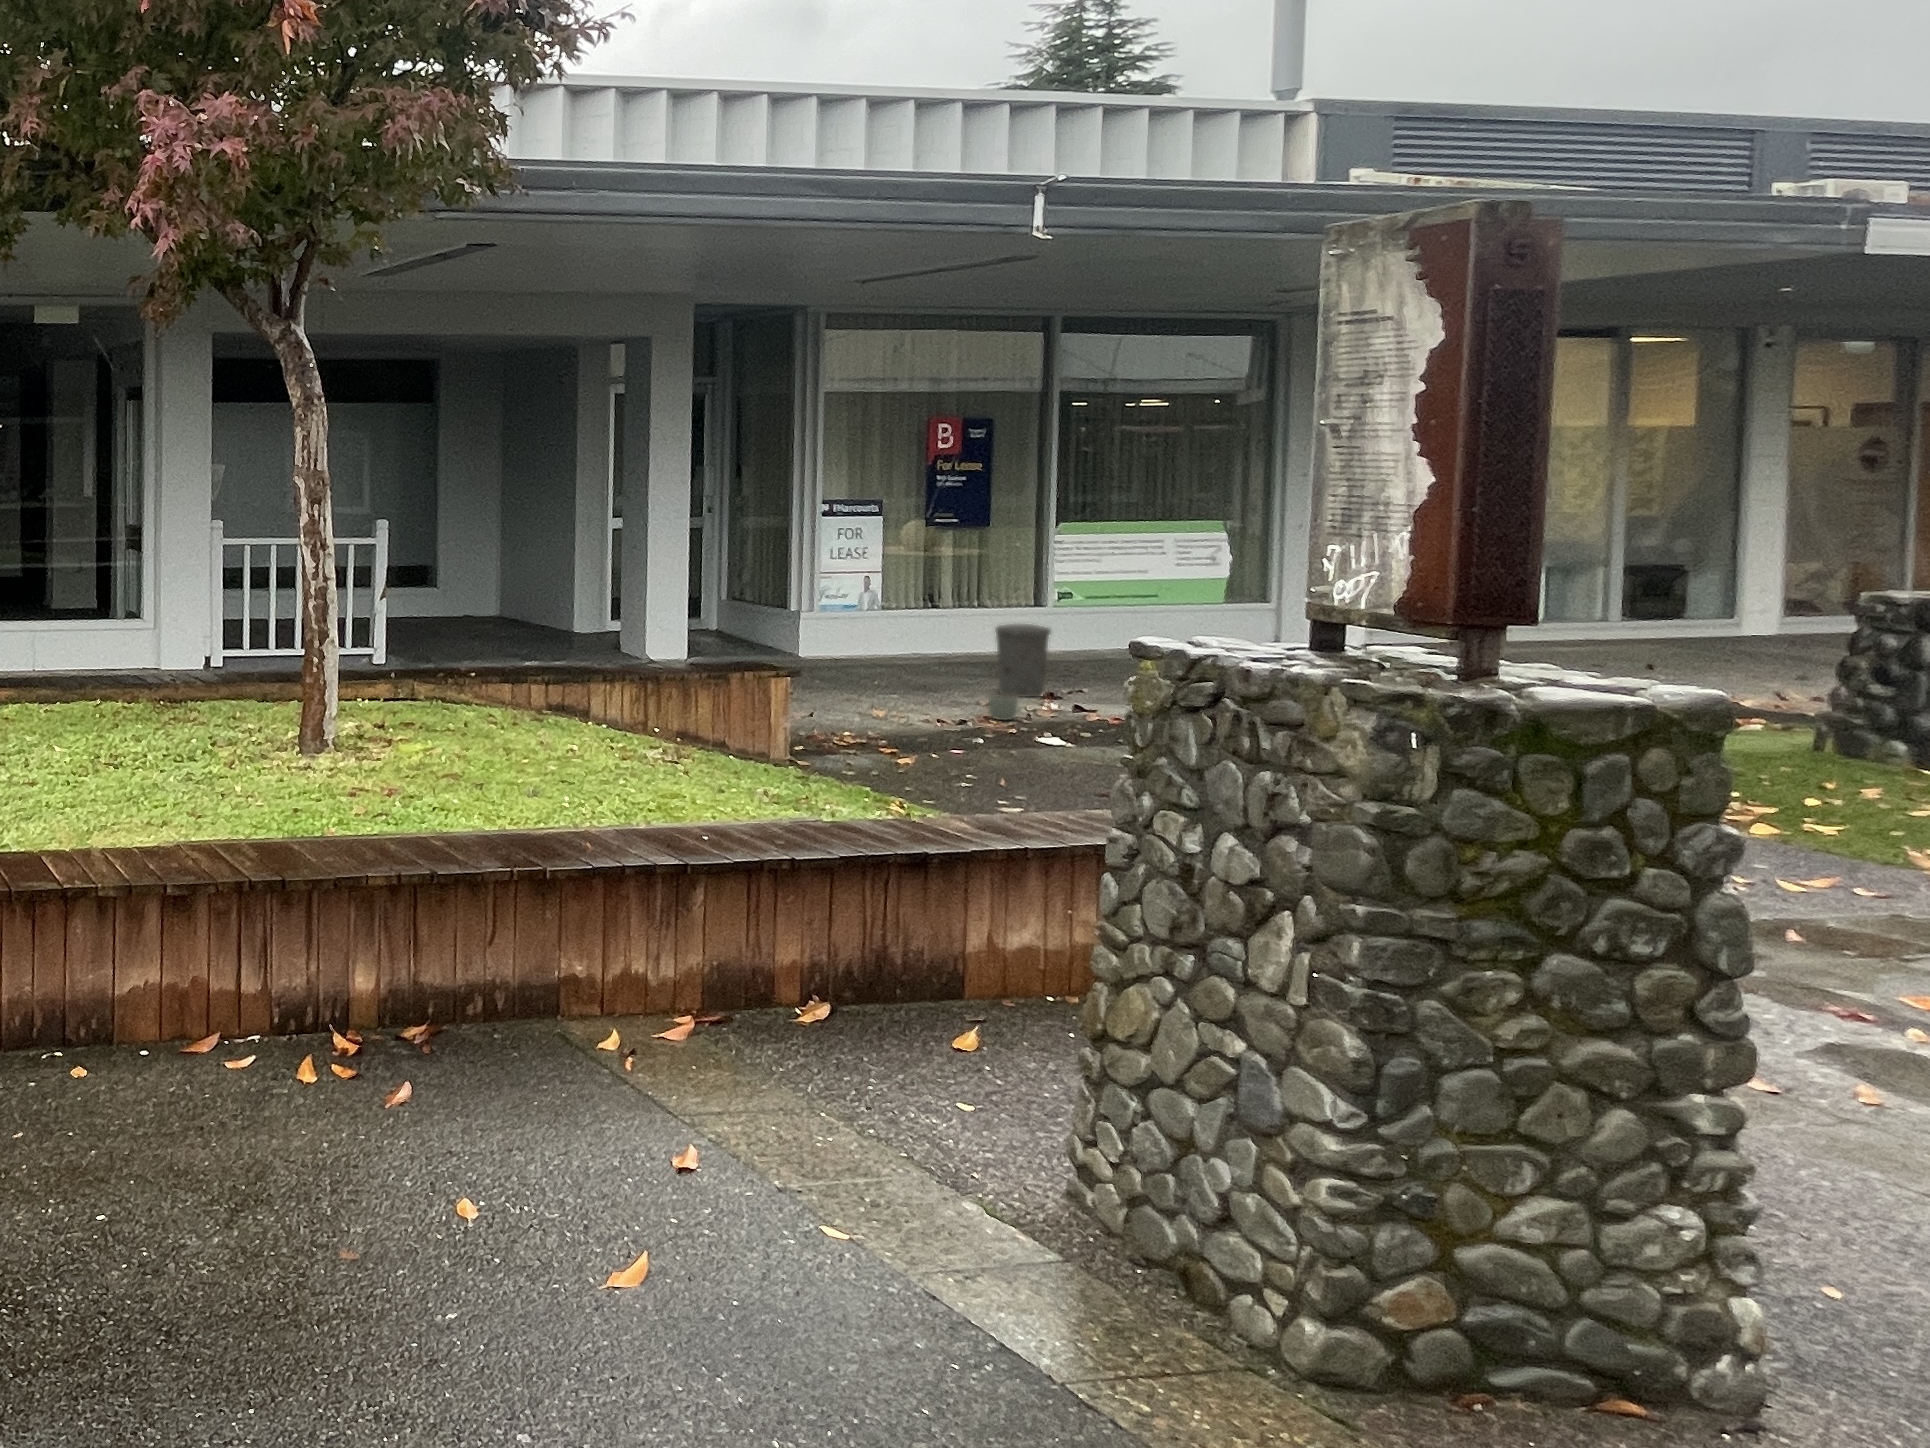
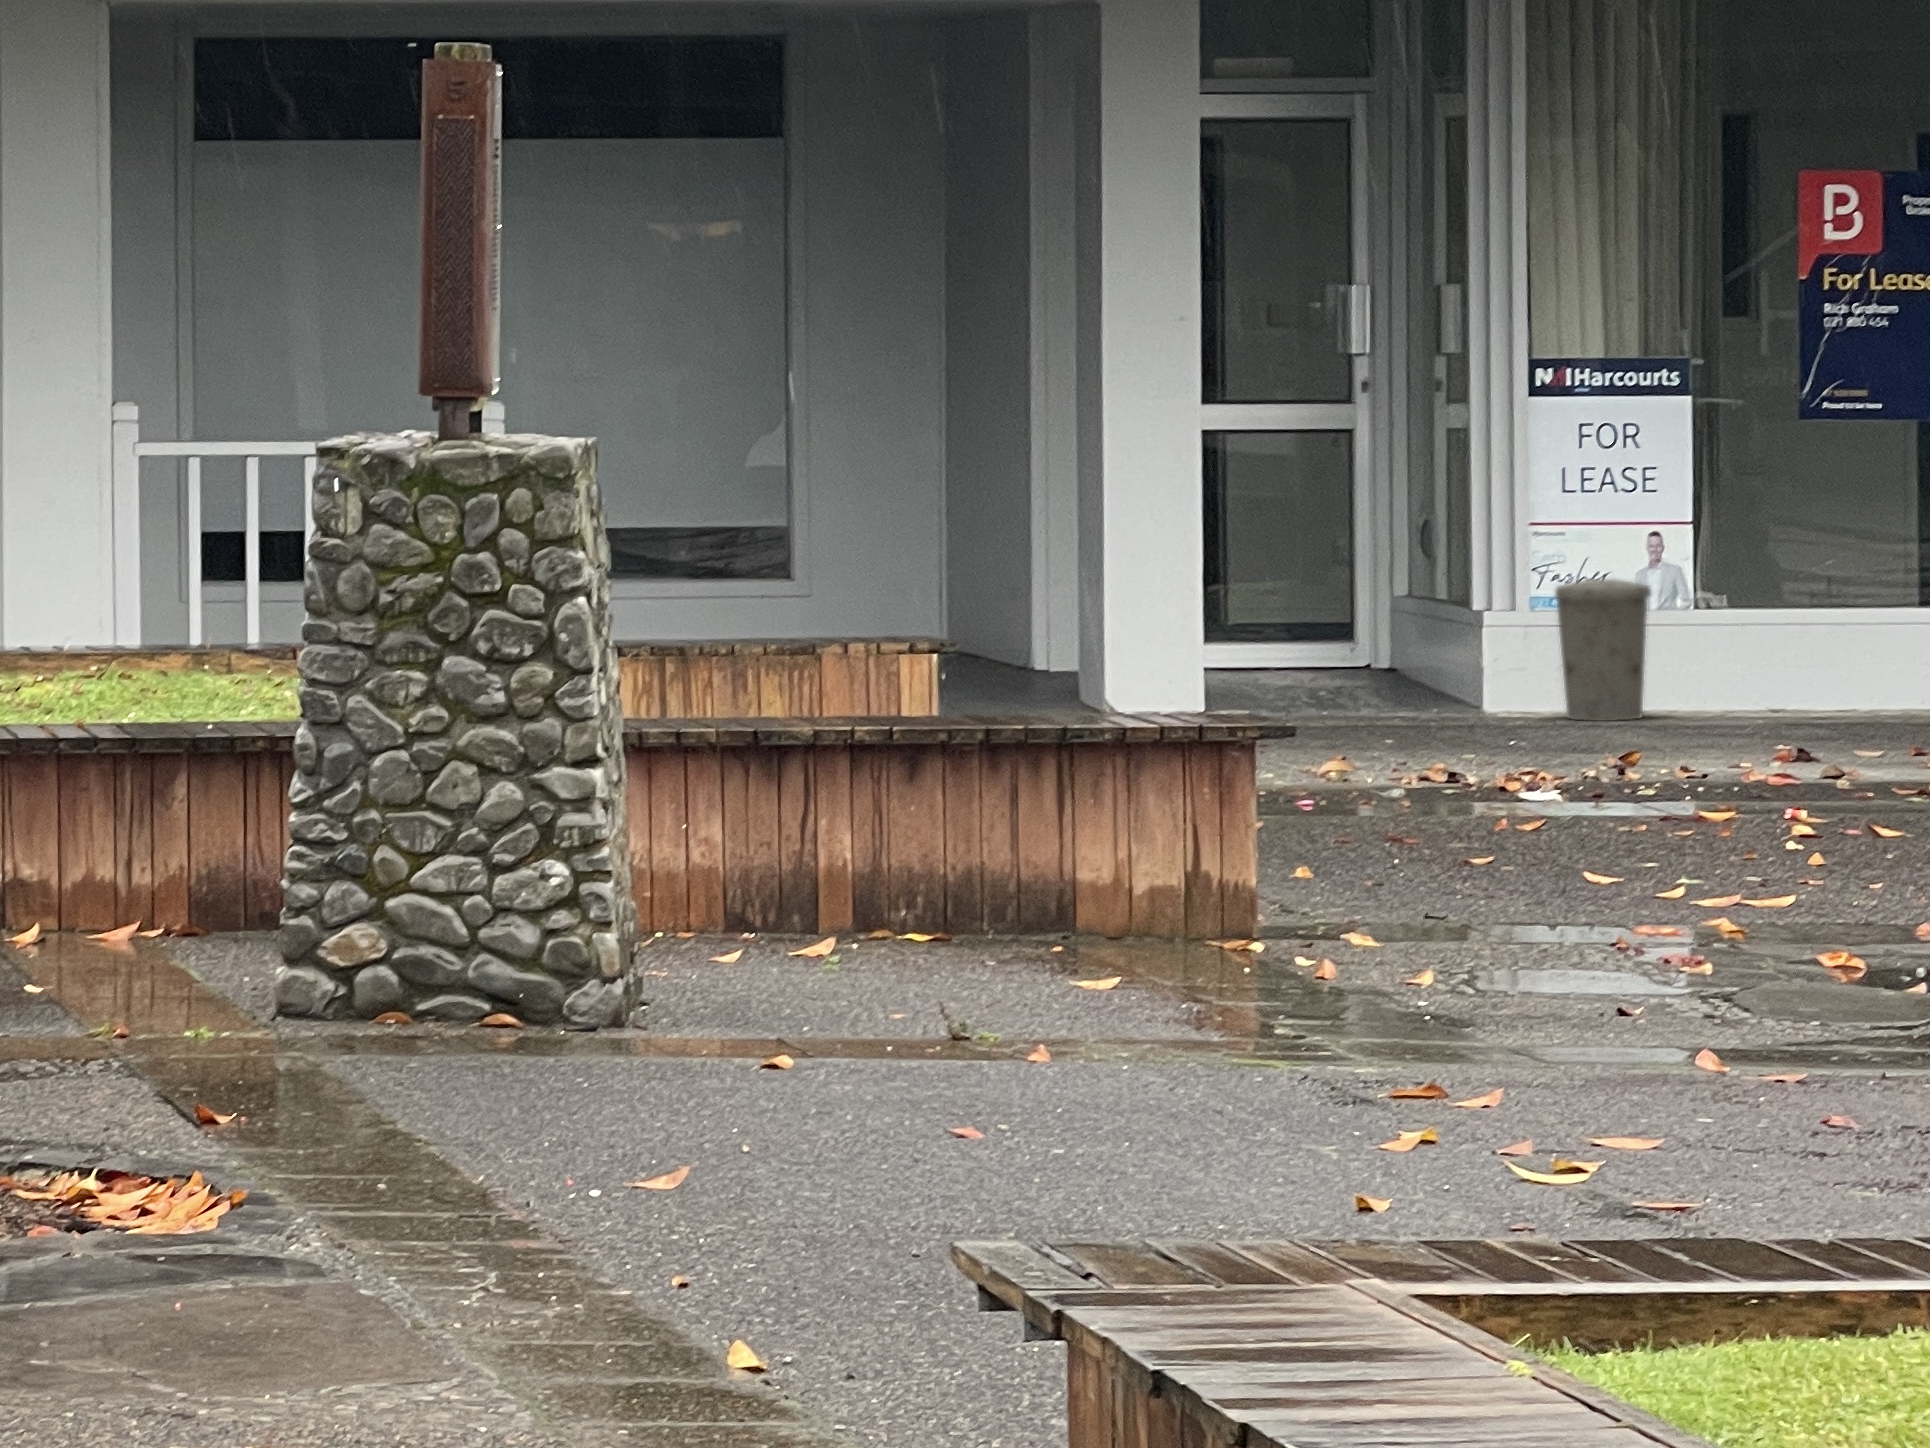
planter: present [988,694,1018,720] -> none [1415,697,1465,744]

